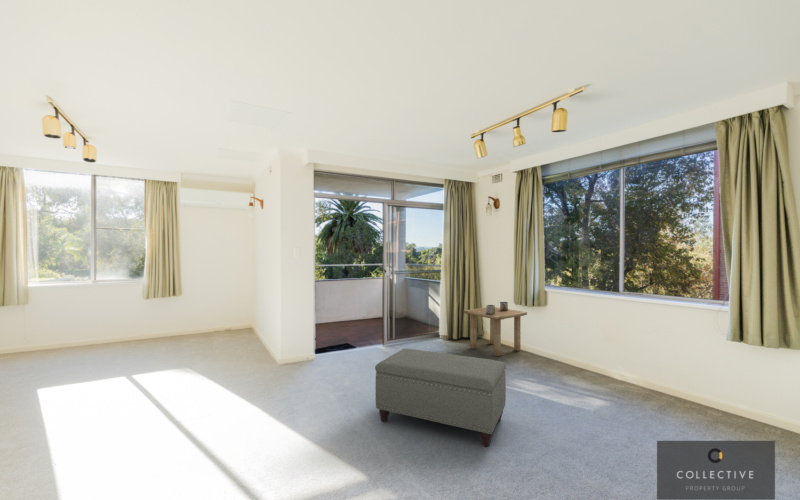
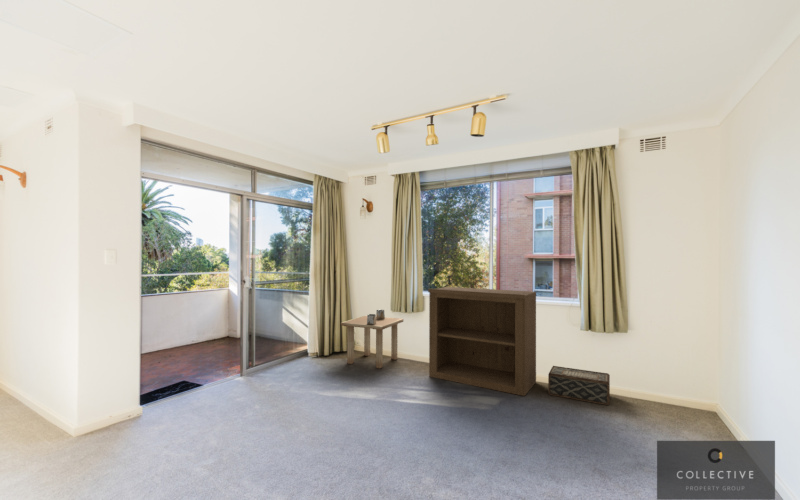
bookshelf: none [541,282,670,406] -> present [428,287,536,396]
ottoman: present [375,349,506,446] -> none [288,375,438,475]
woven basket: none [677,380,774,437] -> present [548,366,610,405]

